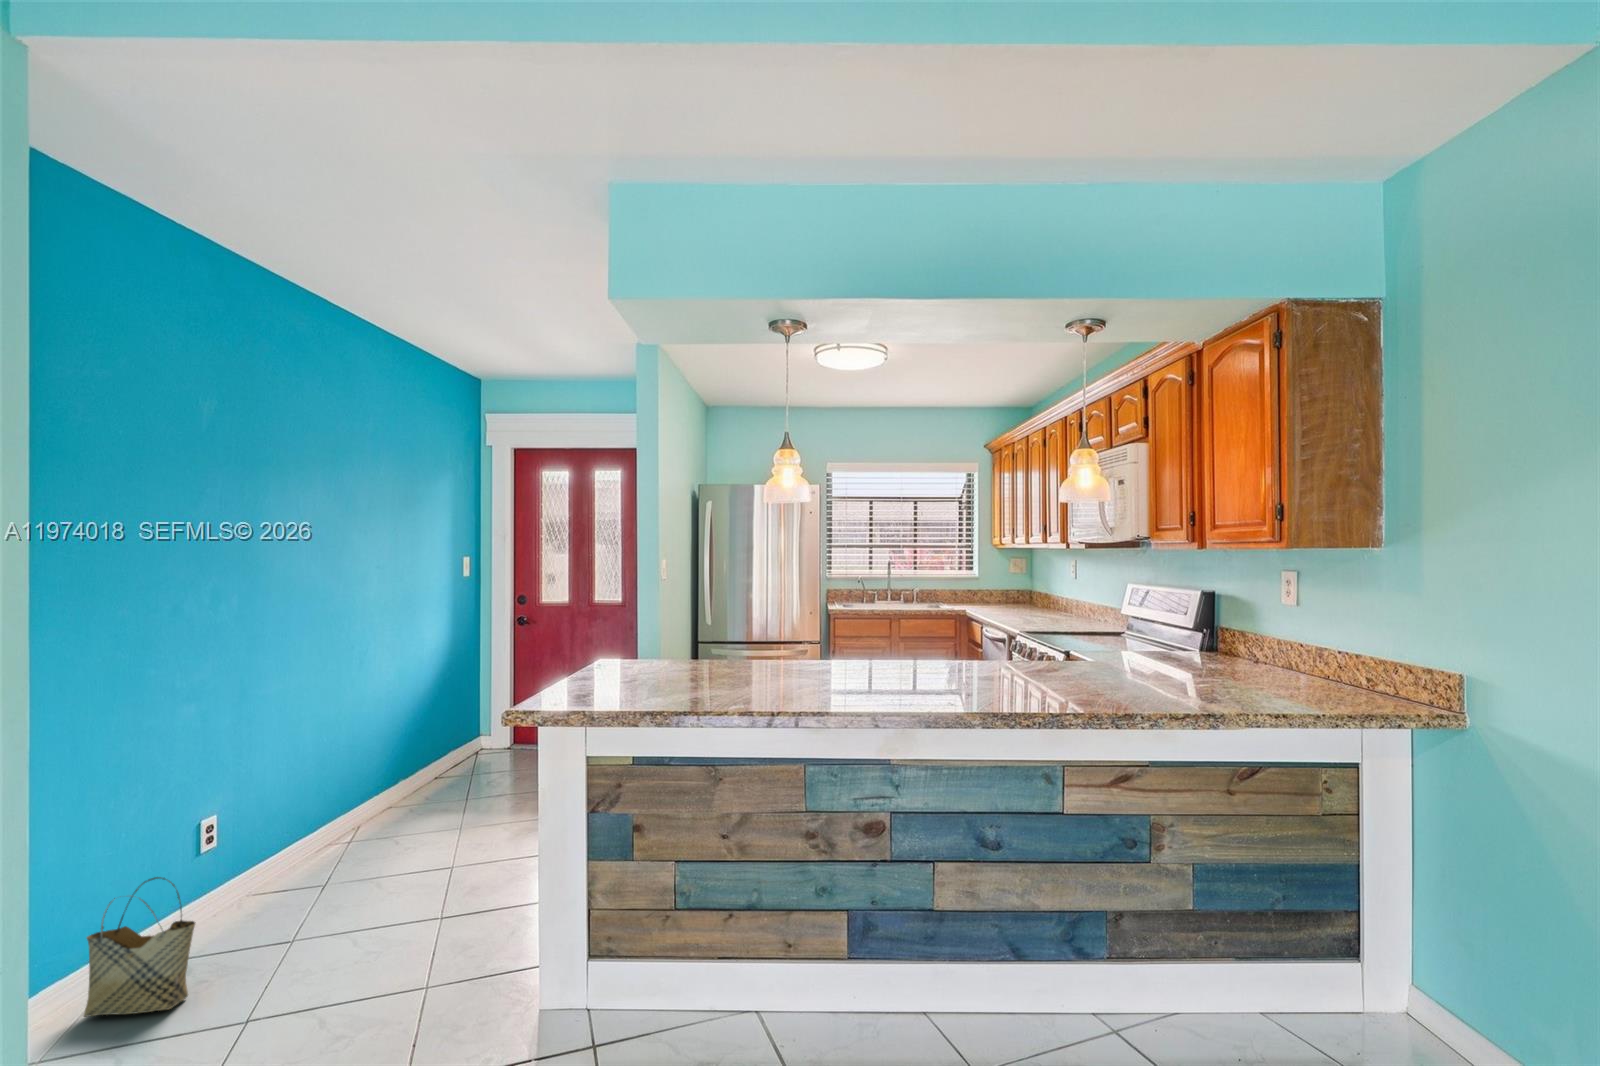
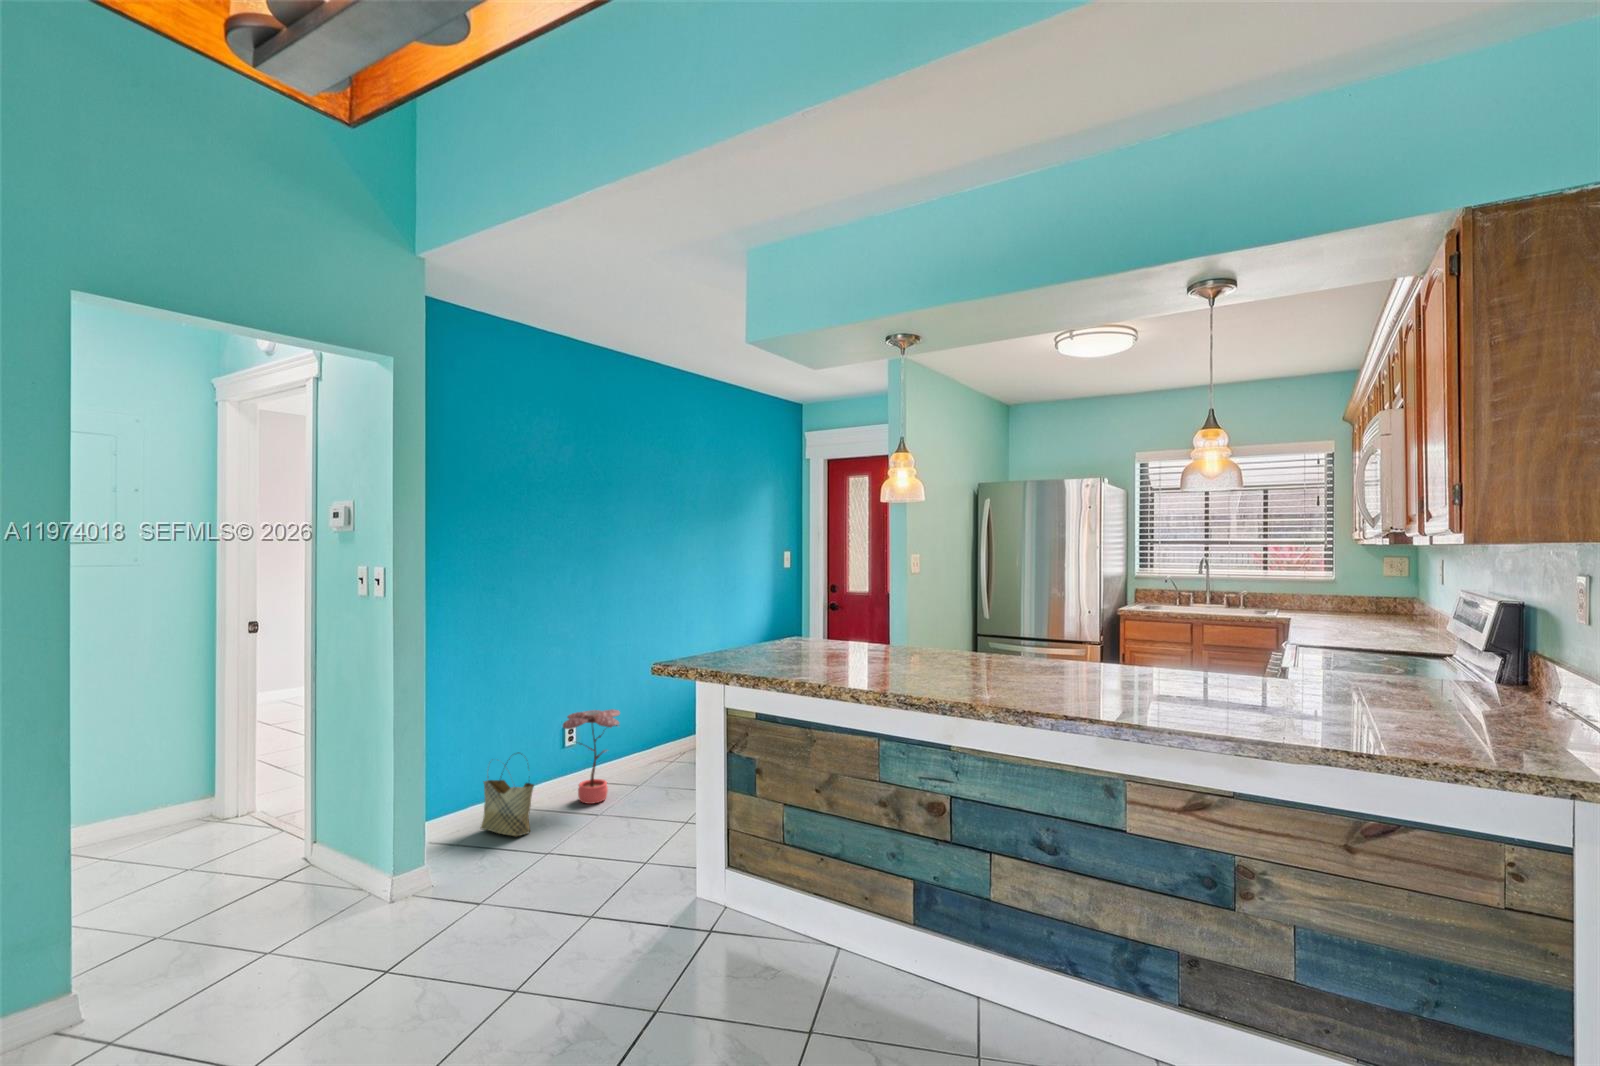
potted plant: none [209,786,313,931] -> present [563,709,620,804]

